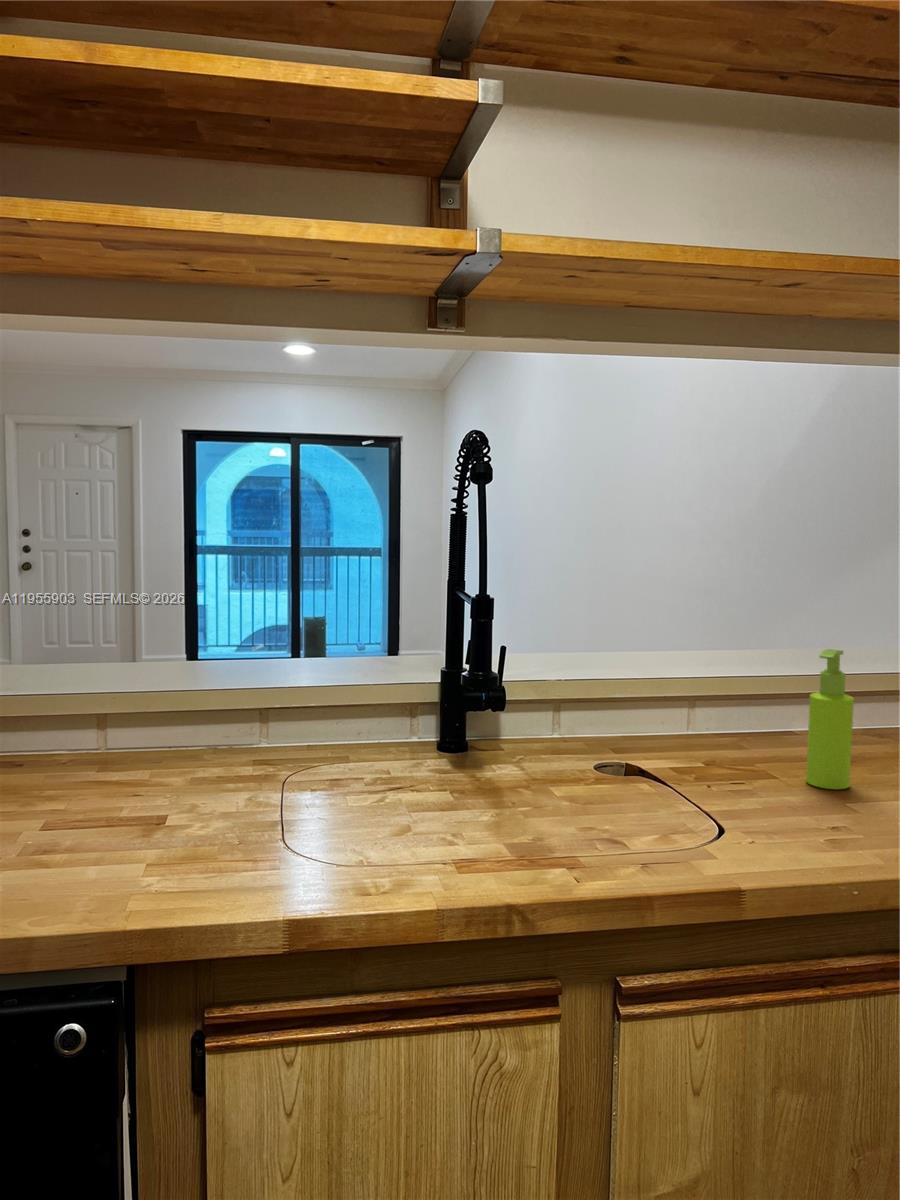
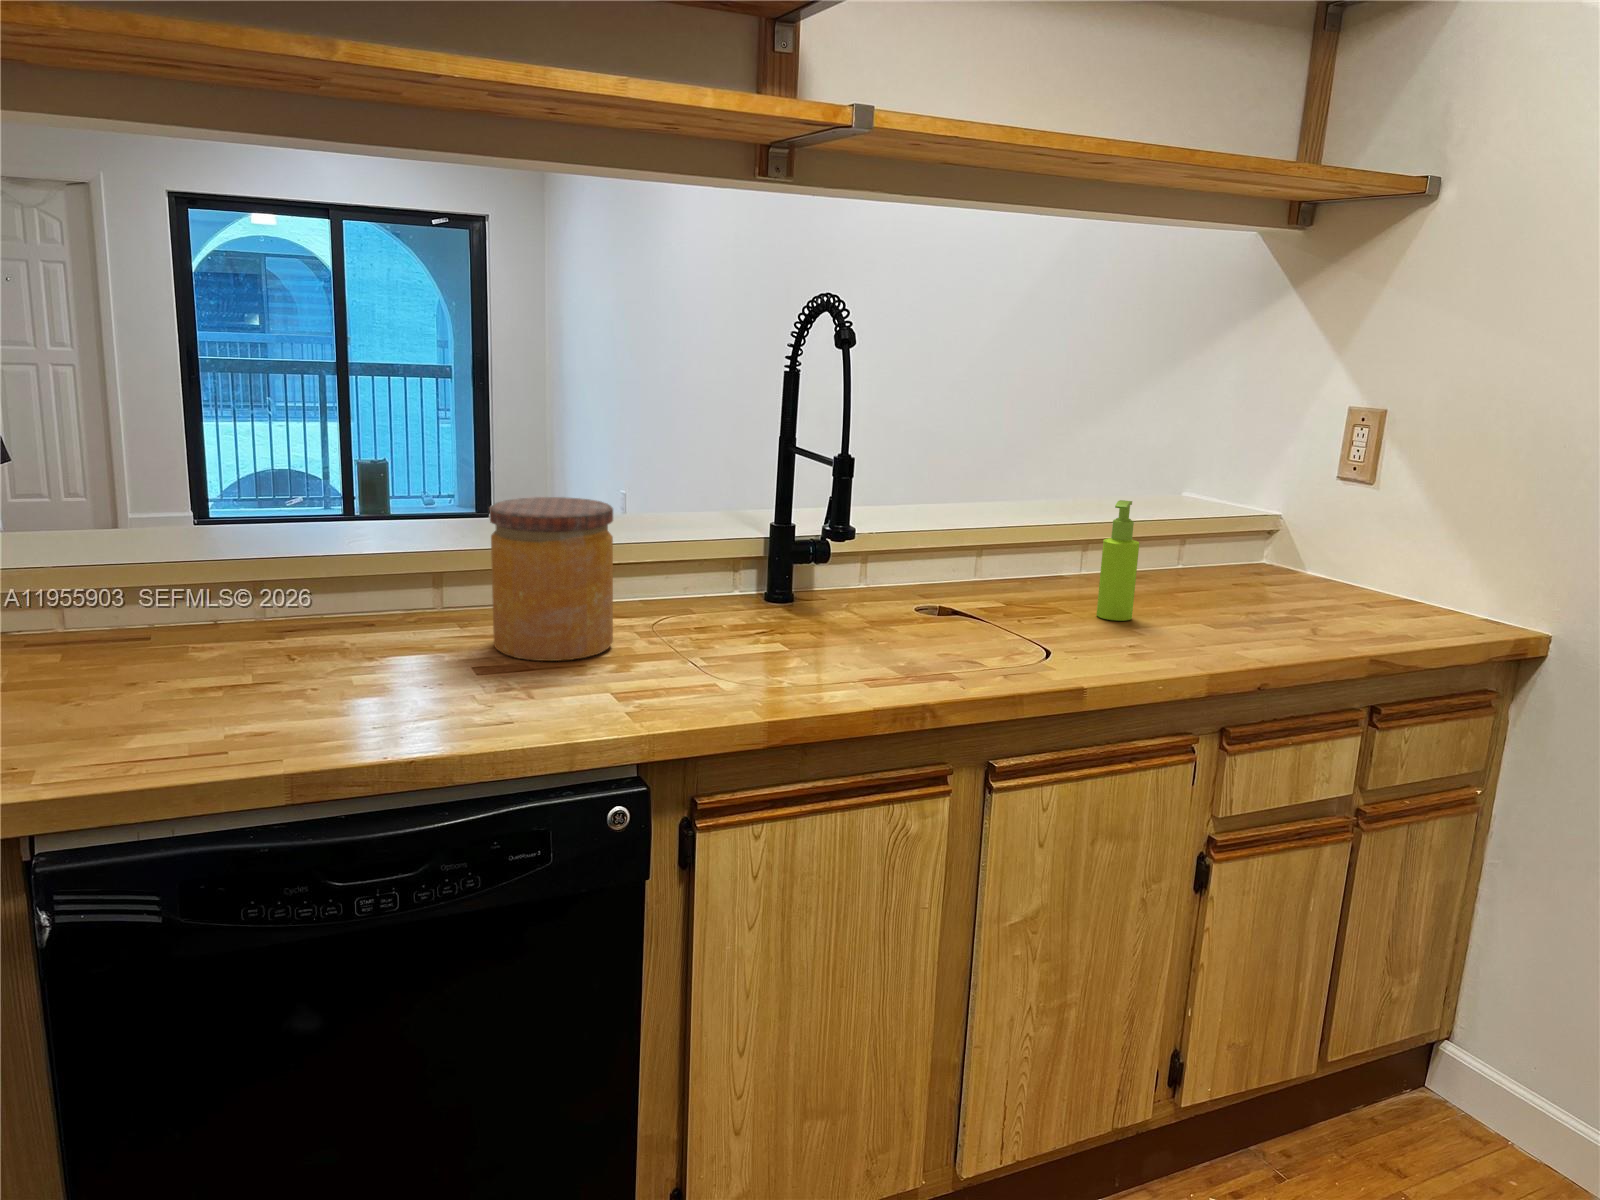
jar: none [94,640,228,814] -> present [489,497,613,661]

